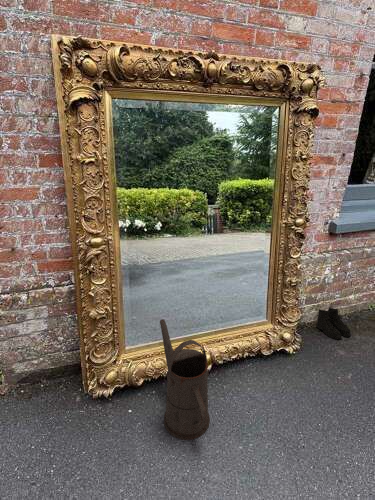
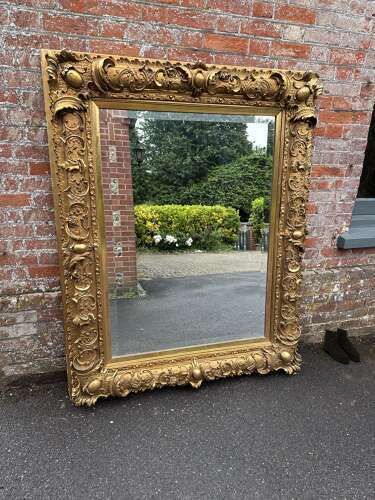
watering can: present [160,319,210,440] -> none [139,330,188,461]

